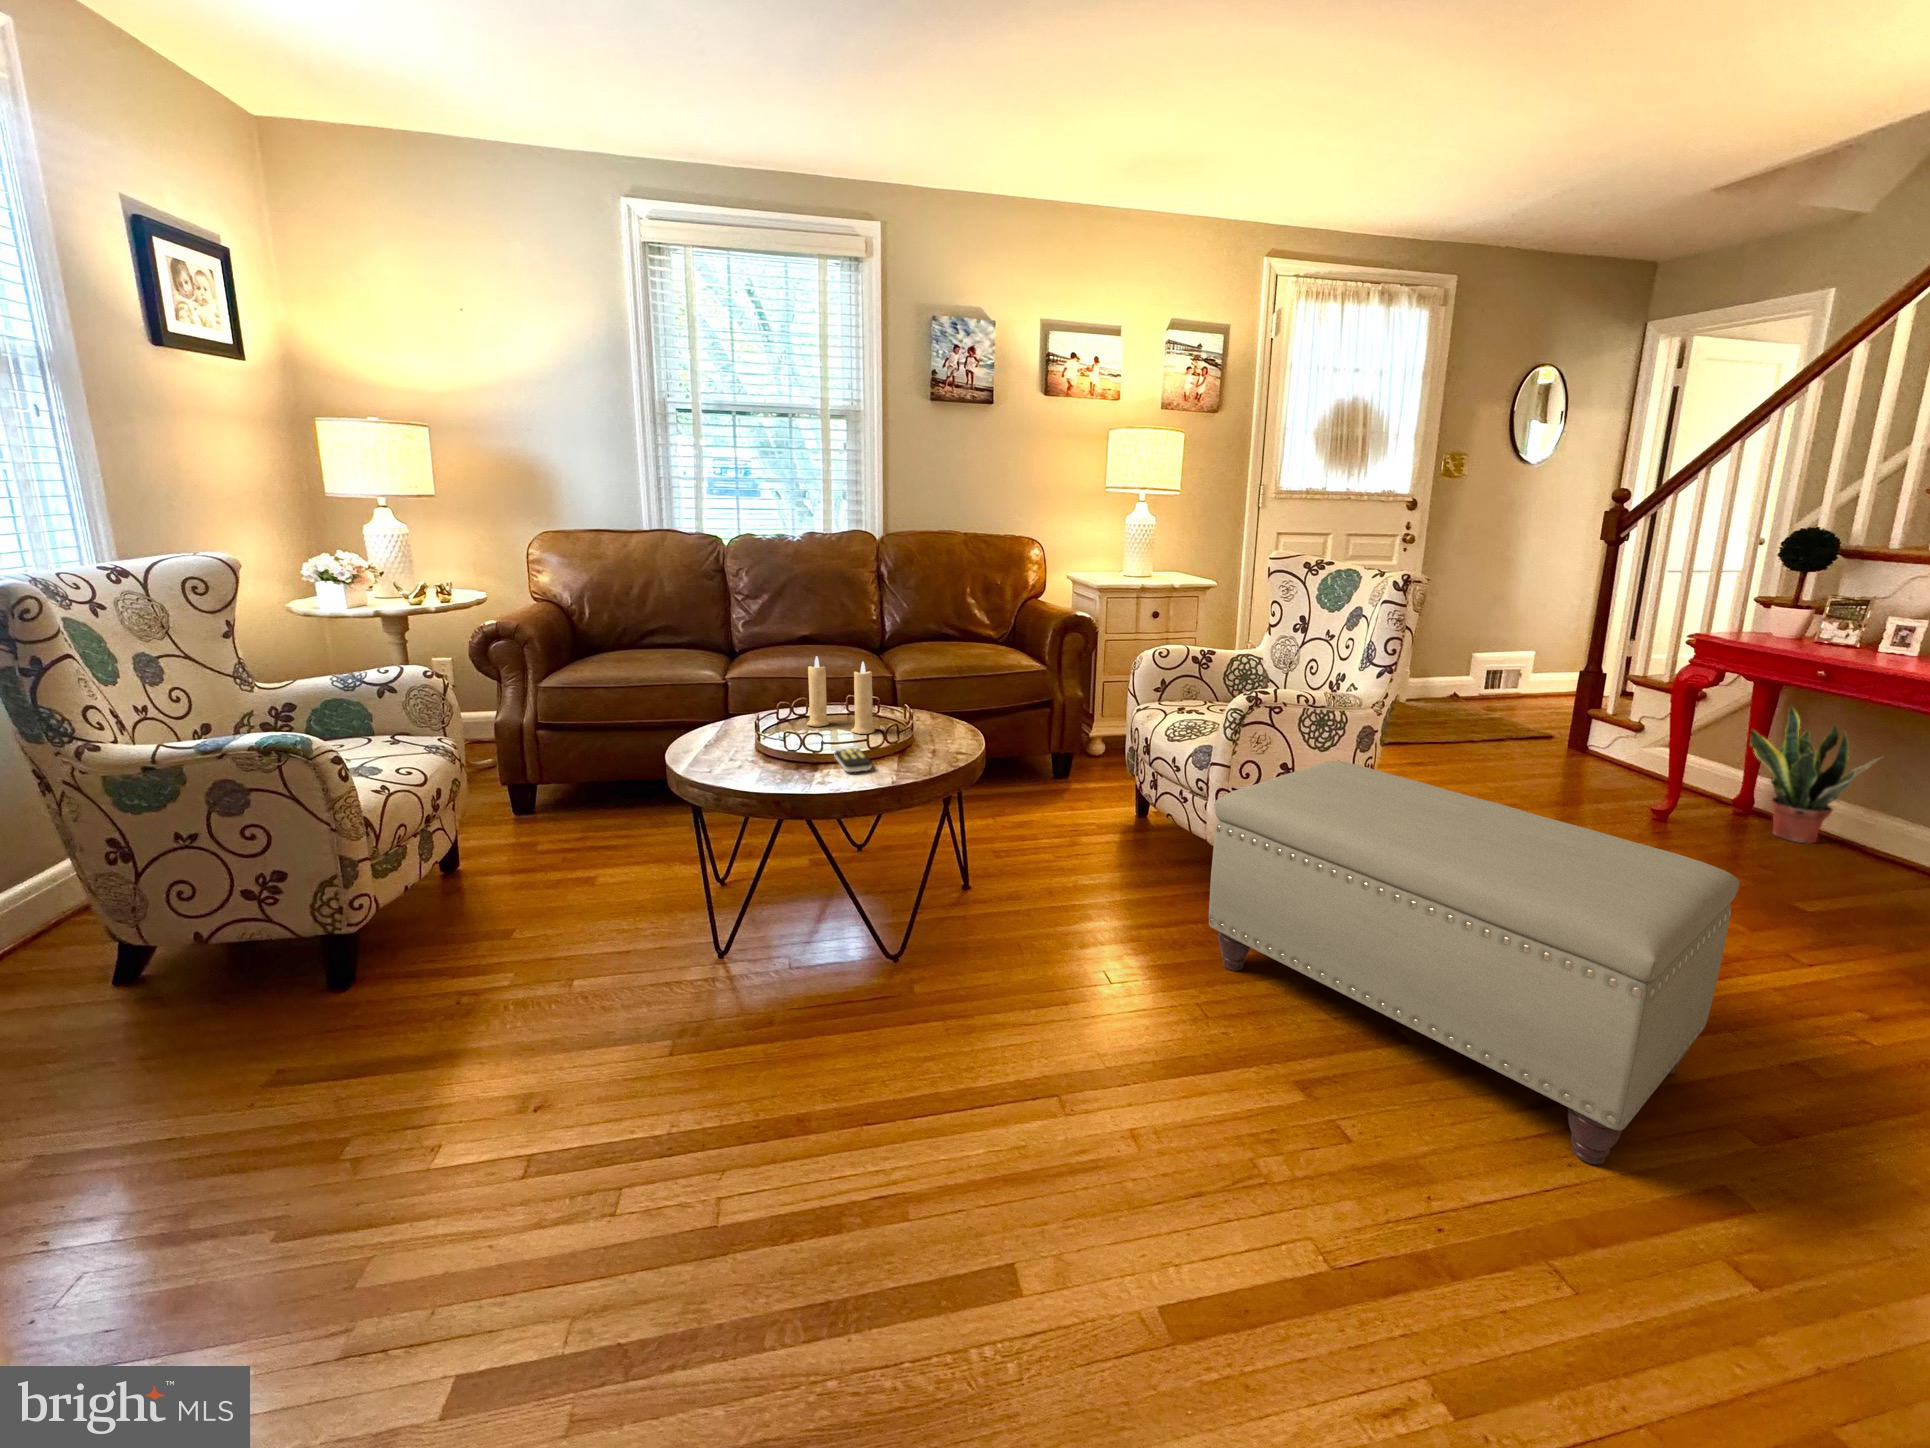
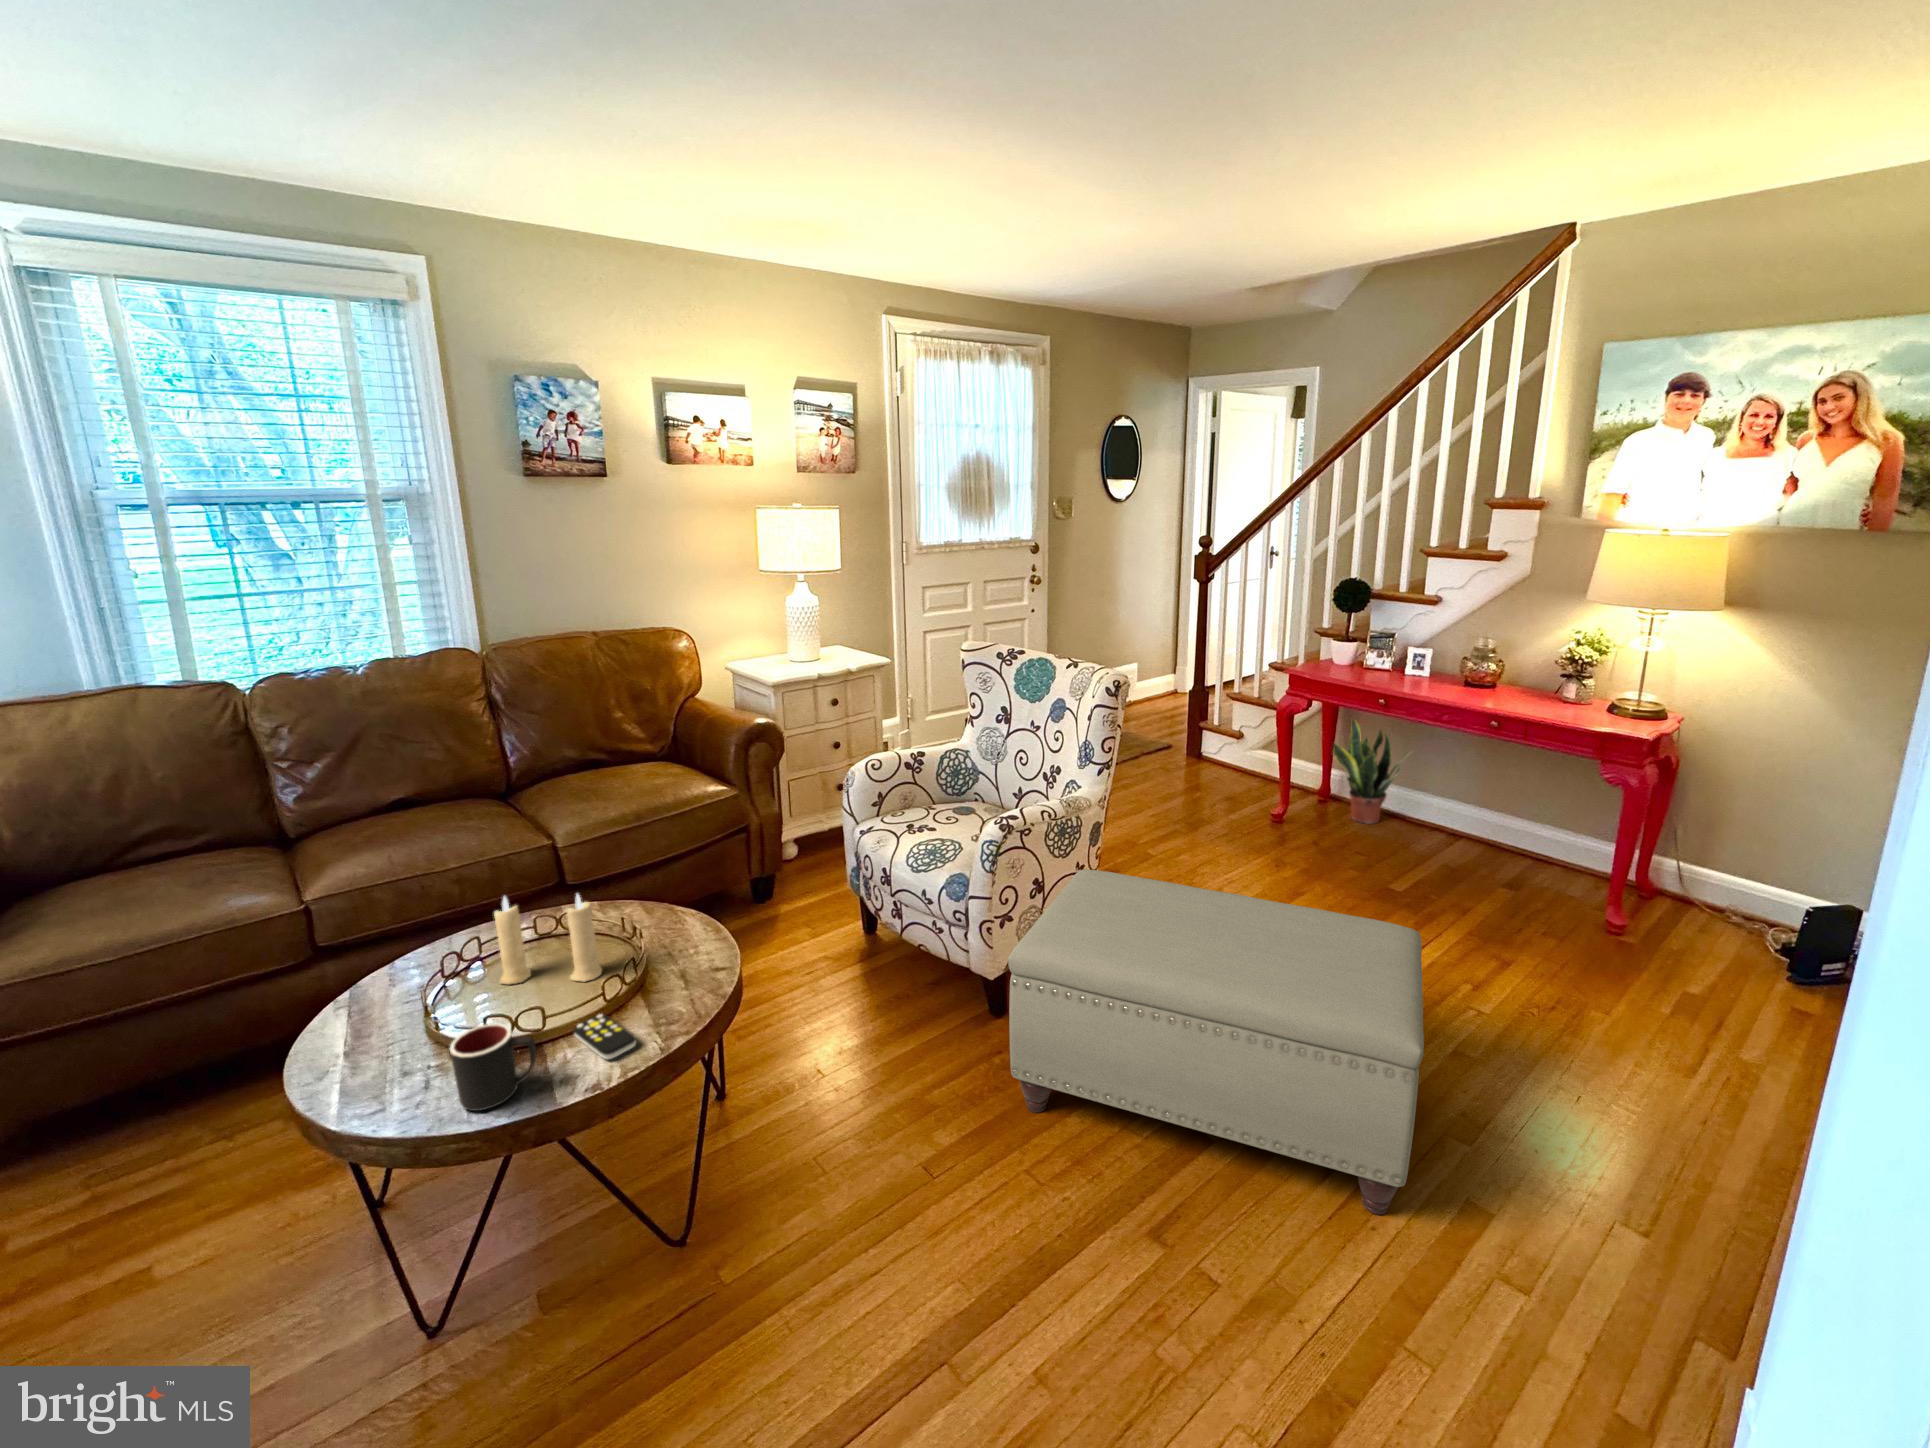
mug: none [744,721,798,778] -> present [450,1023,536,1111]

